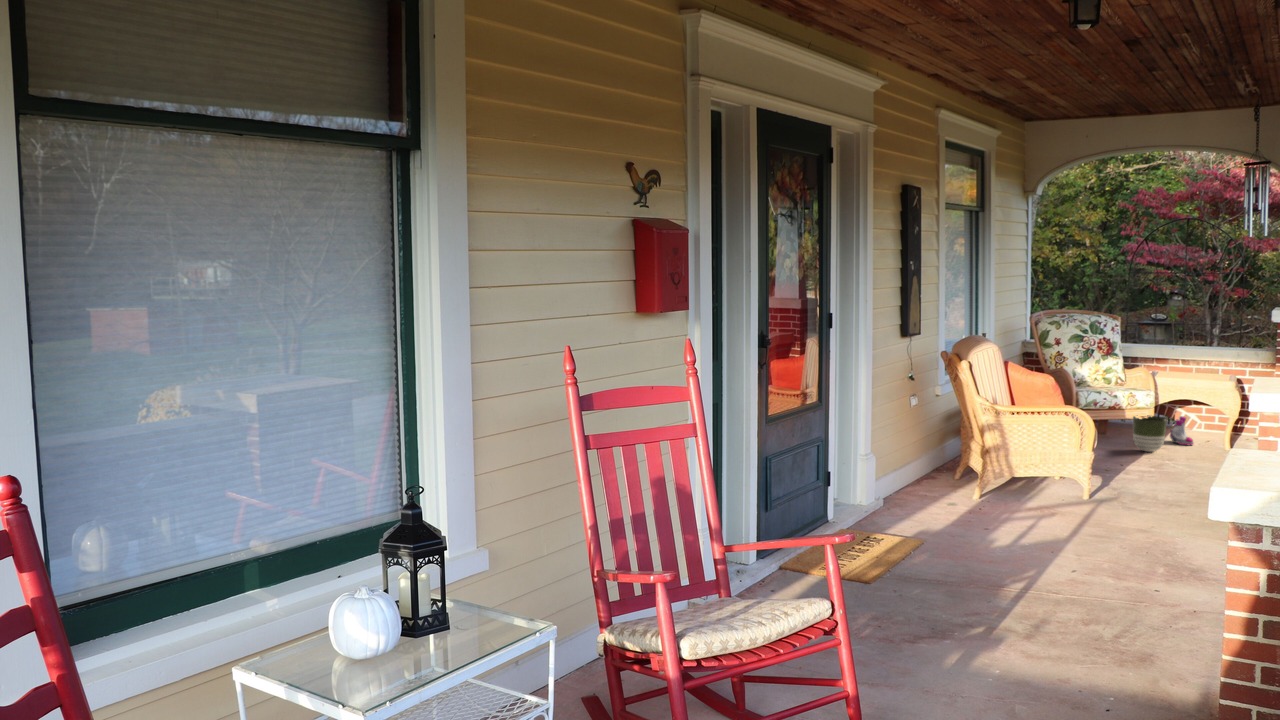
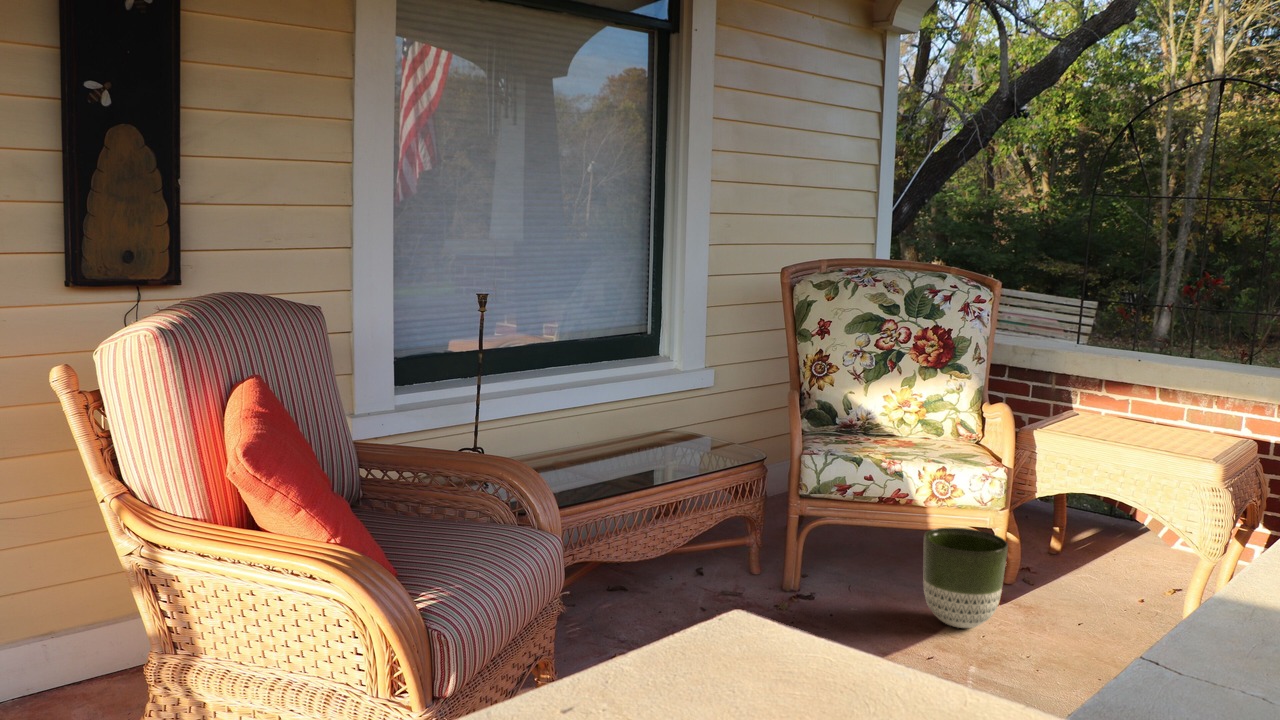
boots: present [1170,416,1193,445] -> none [1062,532,1120,613]

